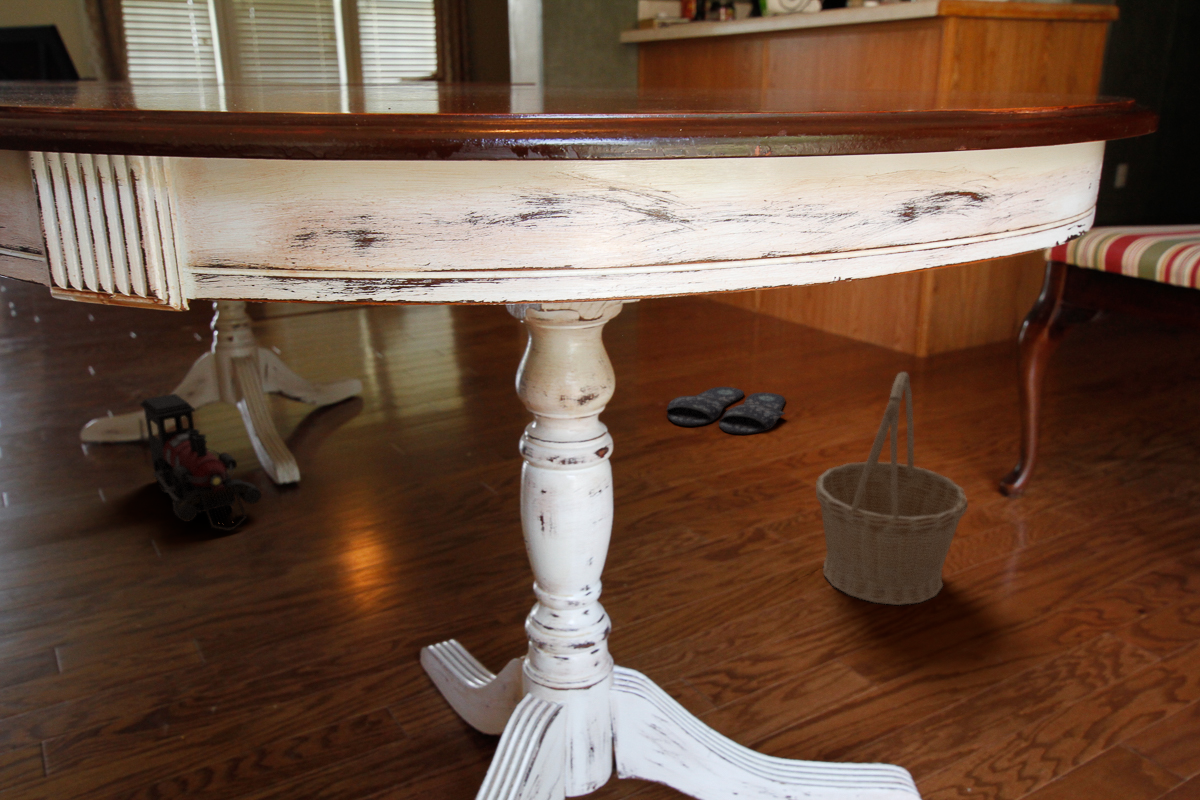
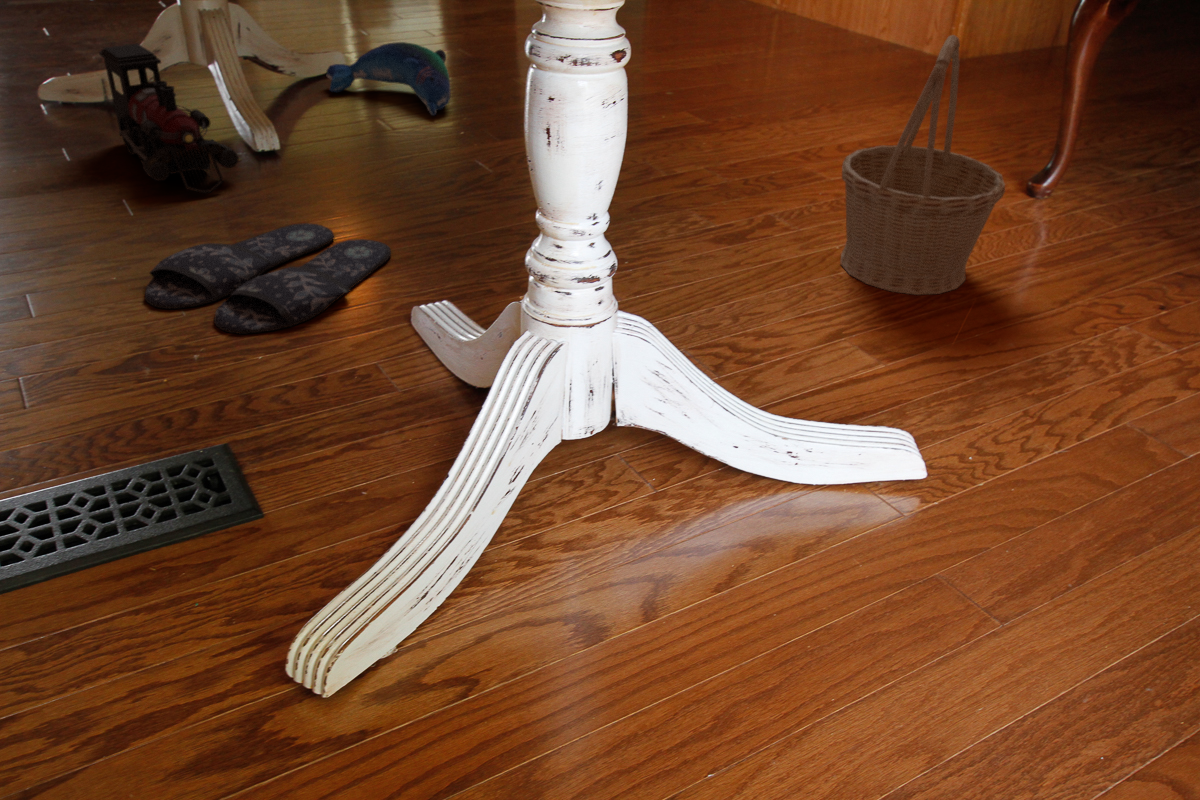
plush toy: none [344,371,456,437] -> present [327,42,451,115]
slippers: present [667,387,785,434] -> present [145,223,391,334]

